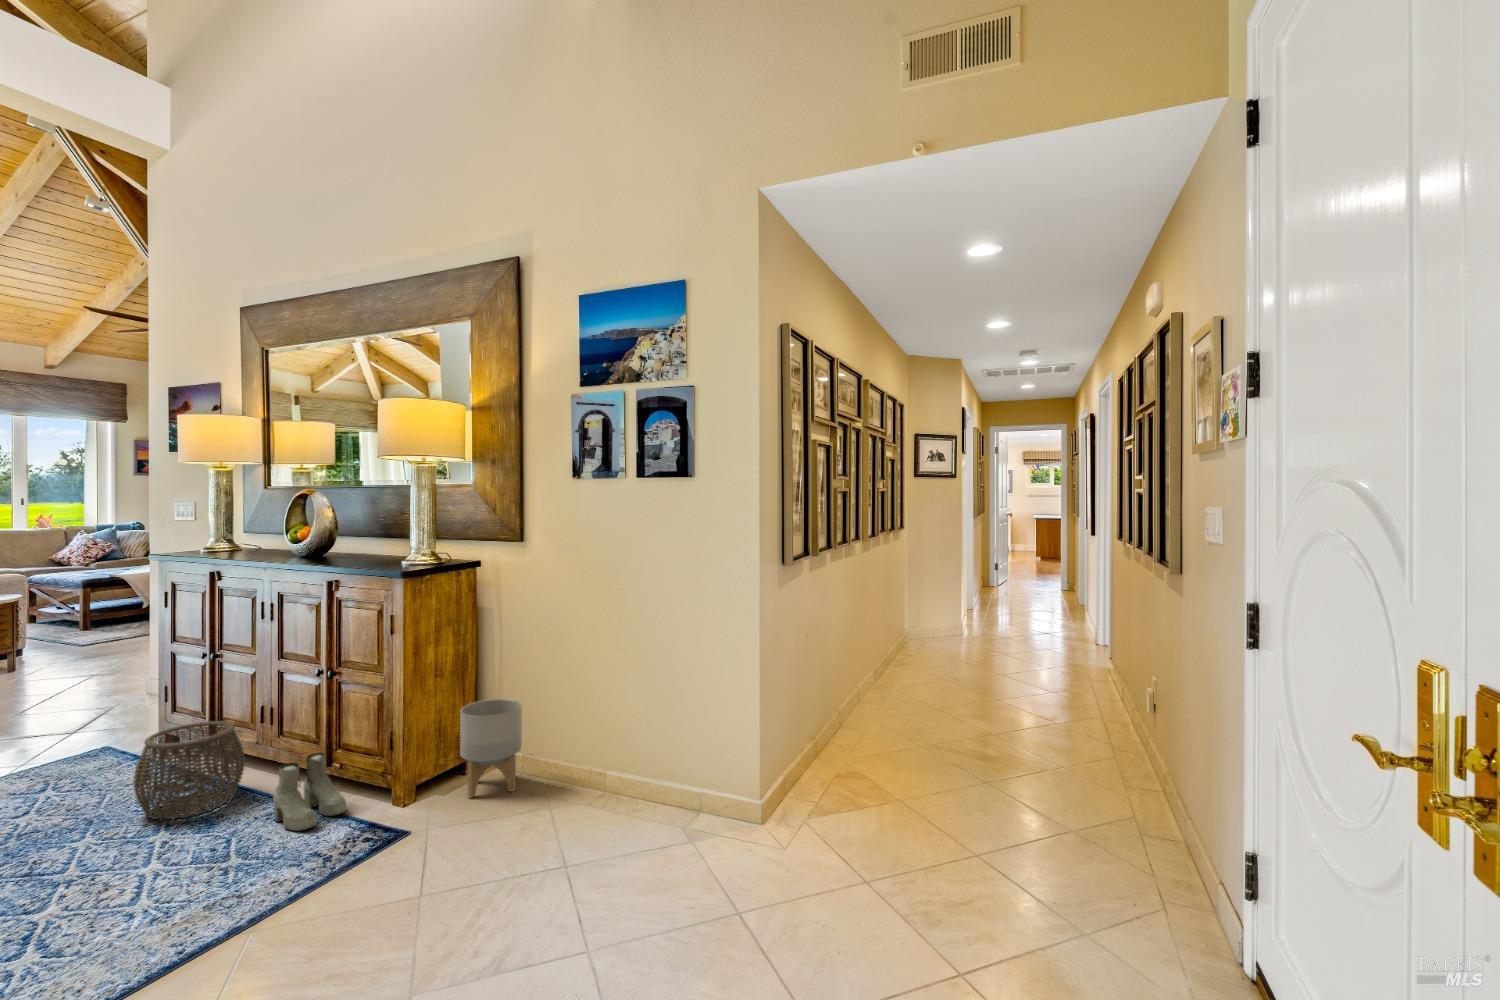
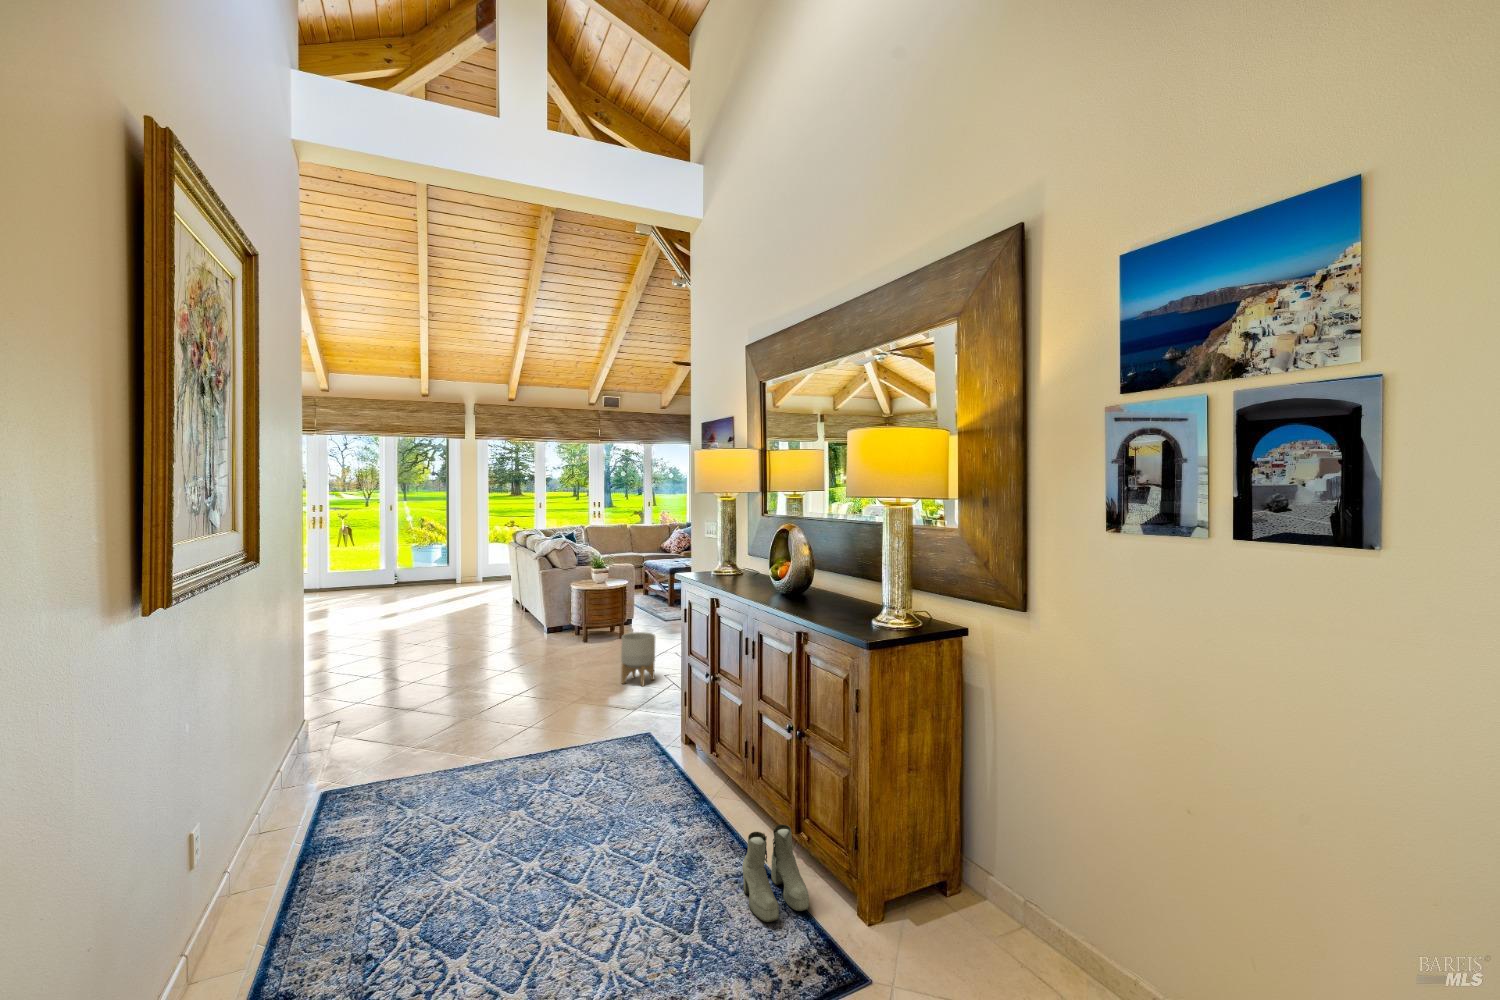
planter: present [460,699,522,798] -> present [621,632,655,686]
woven basket: present [133,721,245,820] -> none [643,750,728,851]

